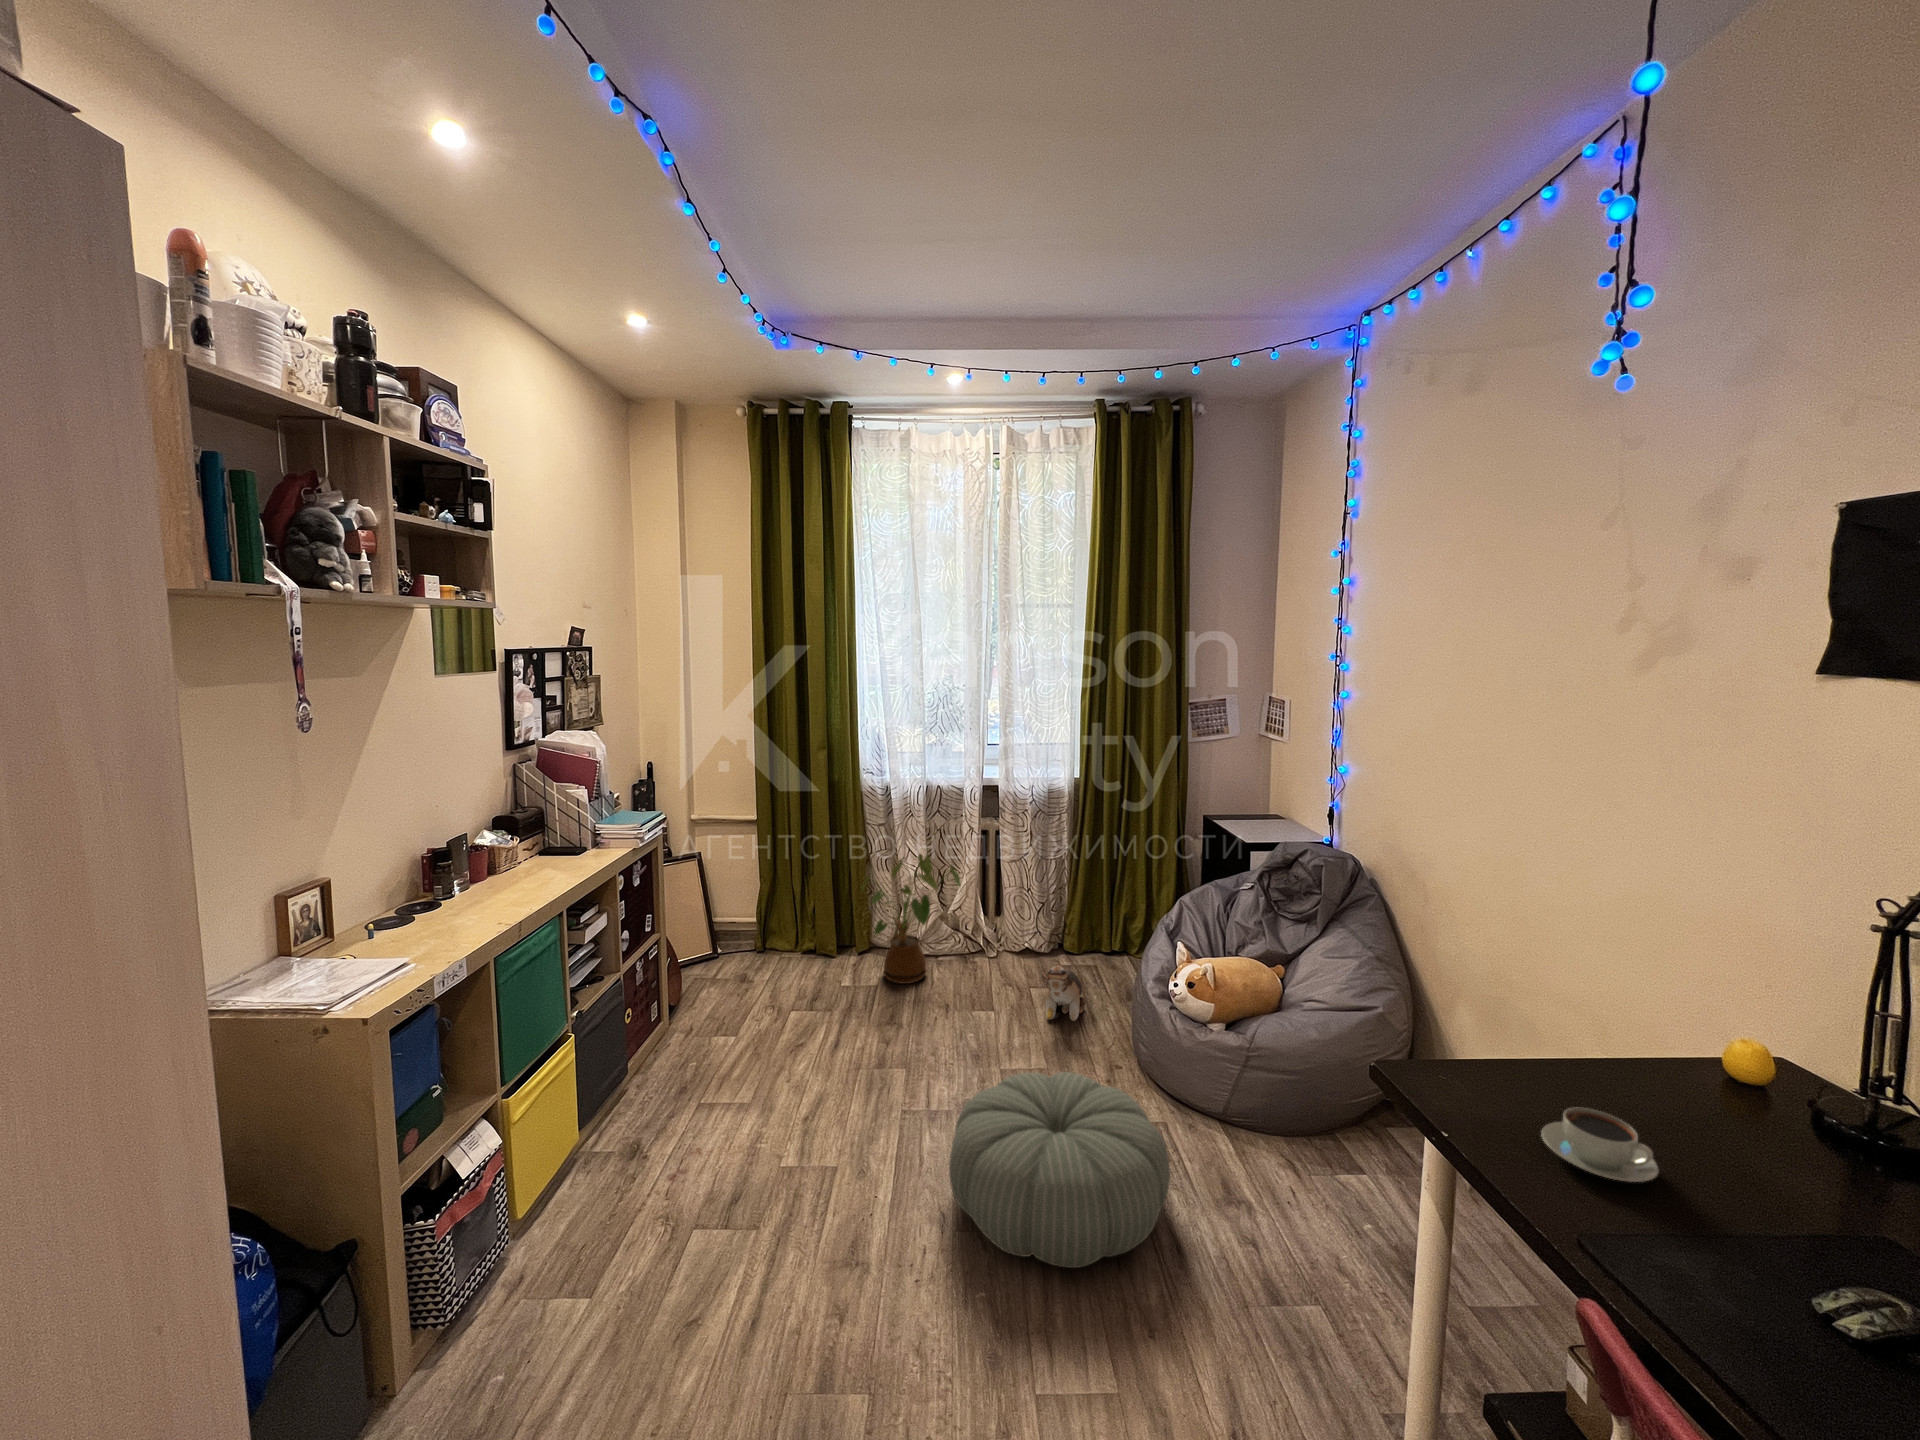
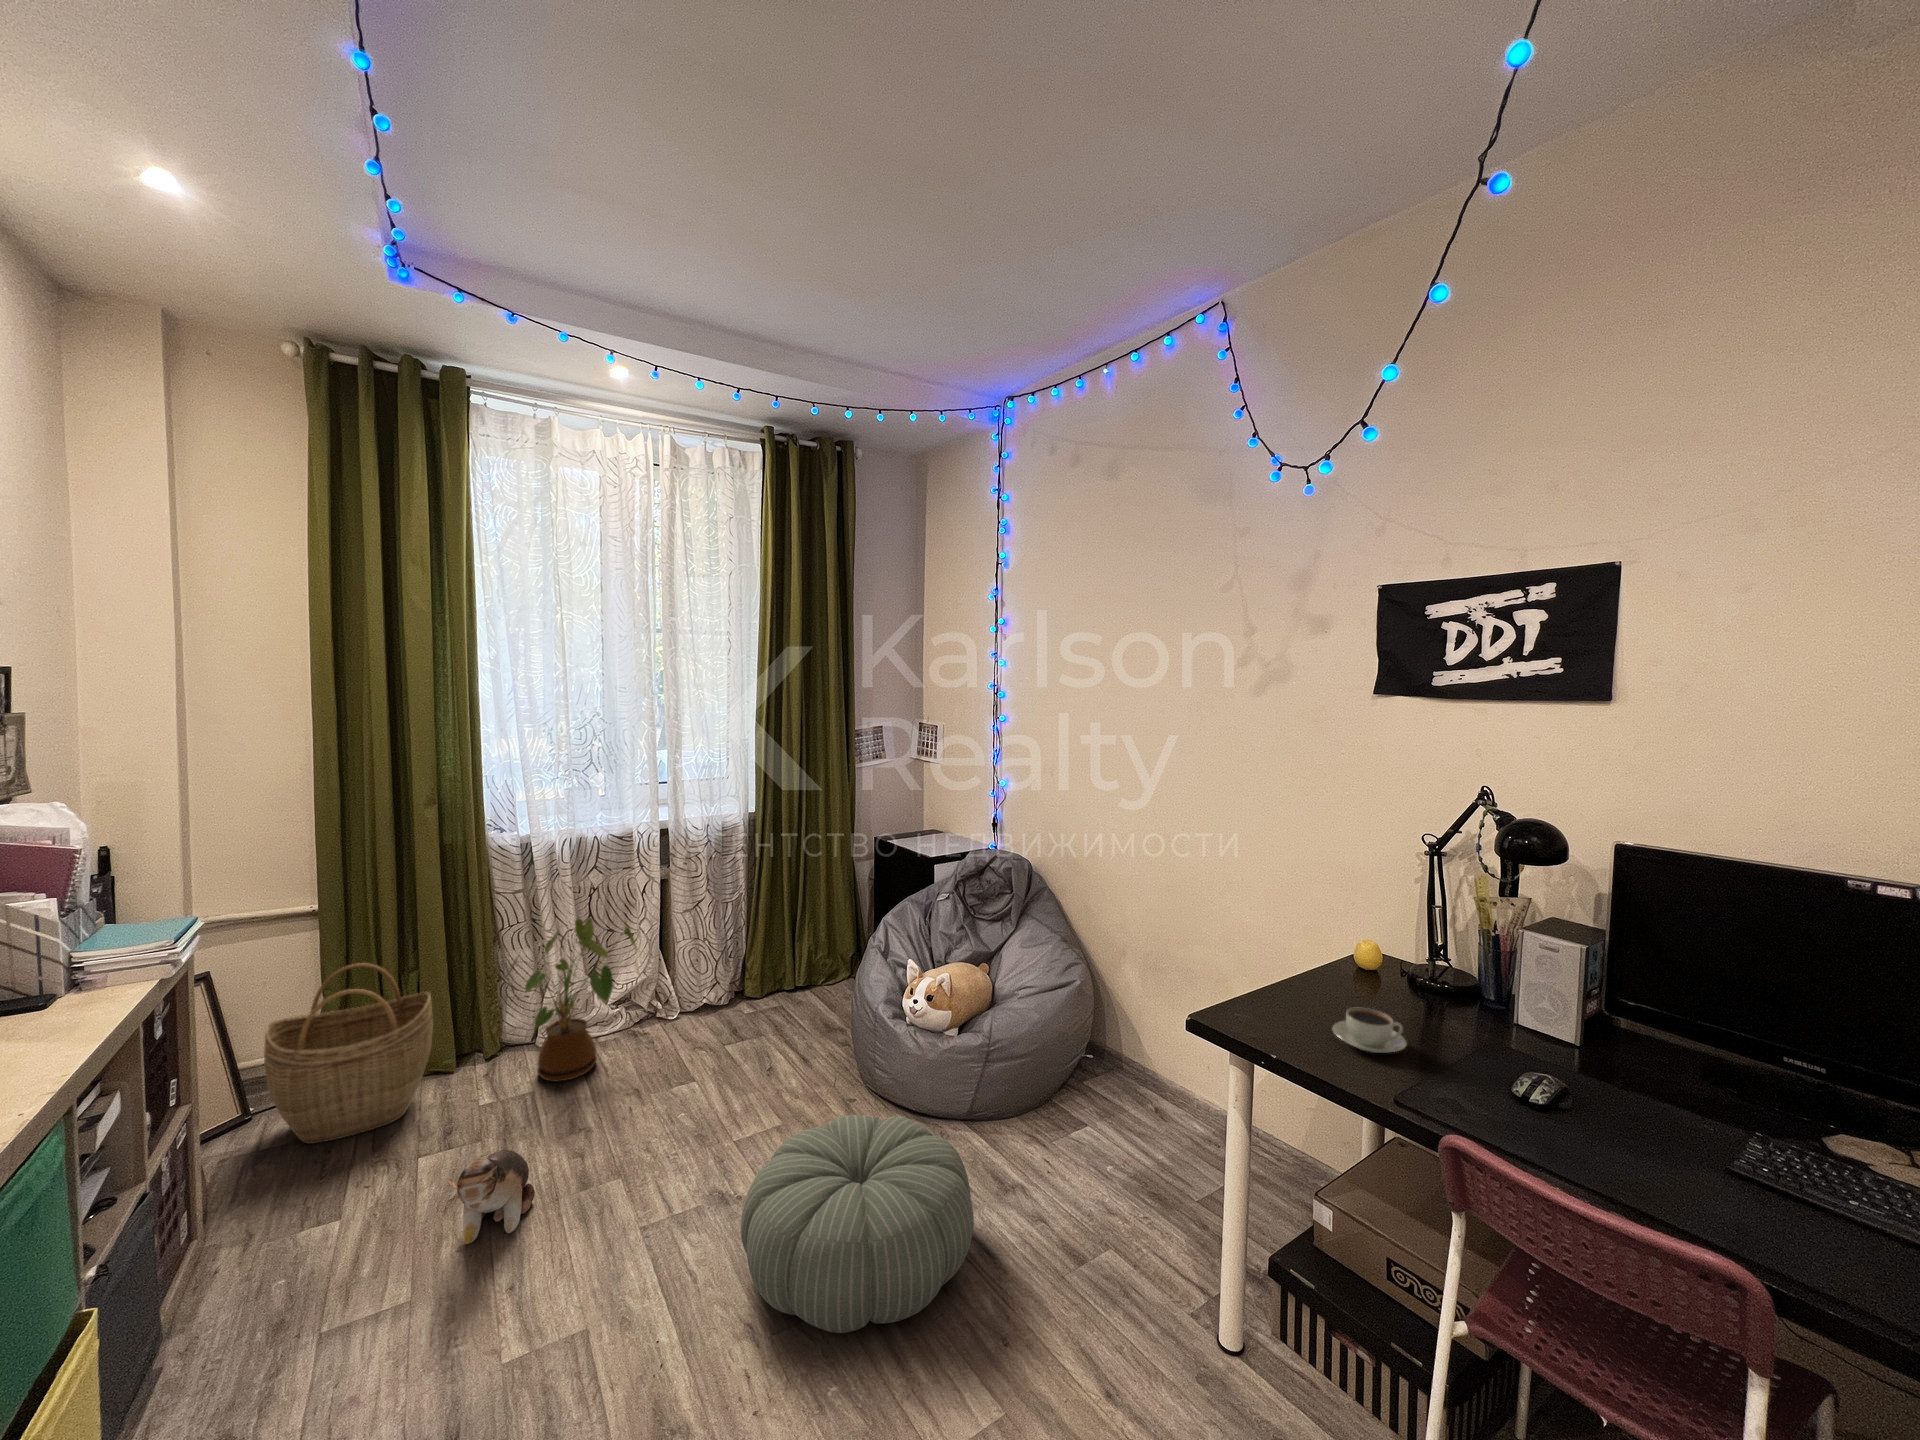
woven basket: none [718,862,816,983] -> present [264,963,433,1144]
plush toy: present [1042,965,1085,1021] -> present [447,1150,535,1244]

